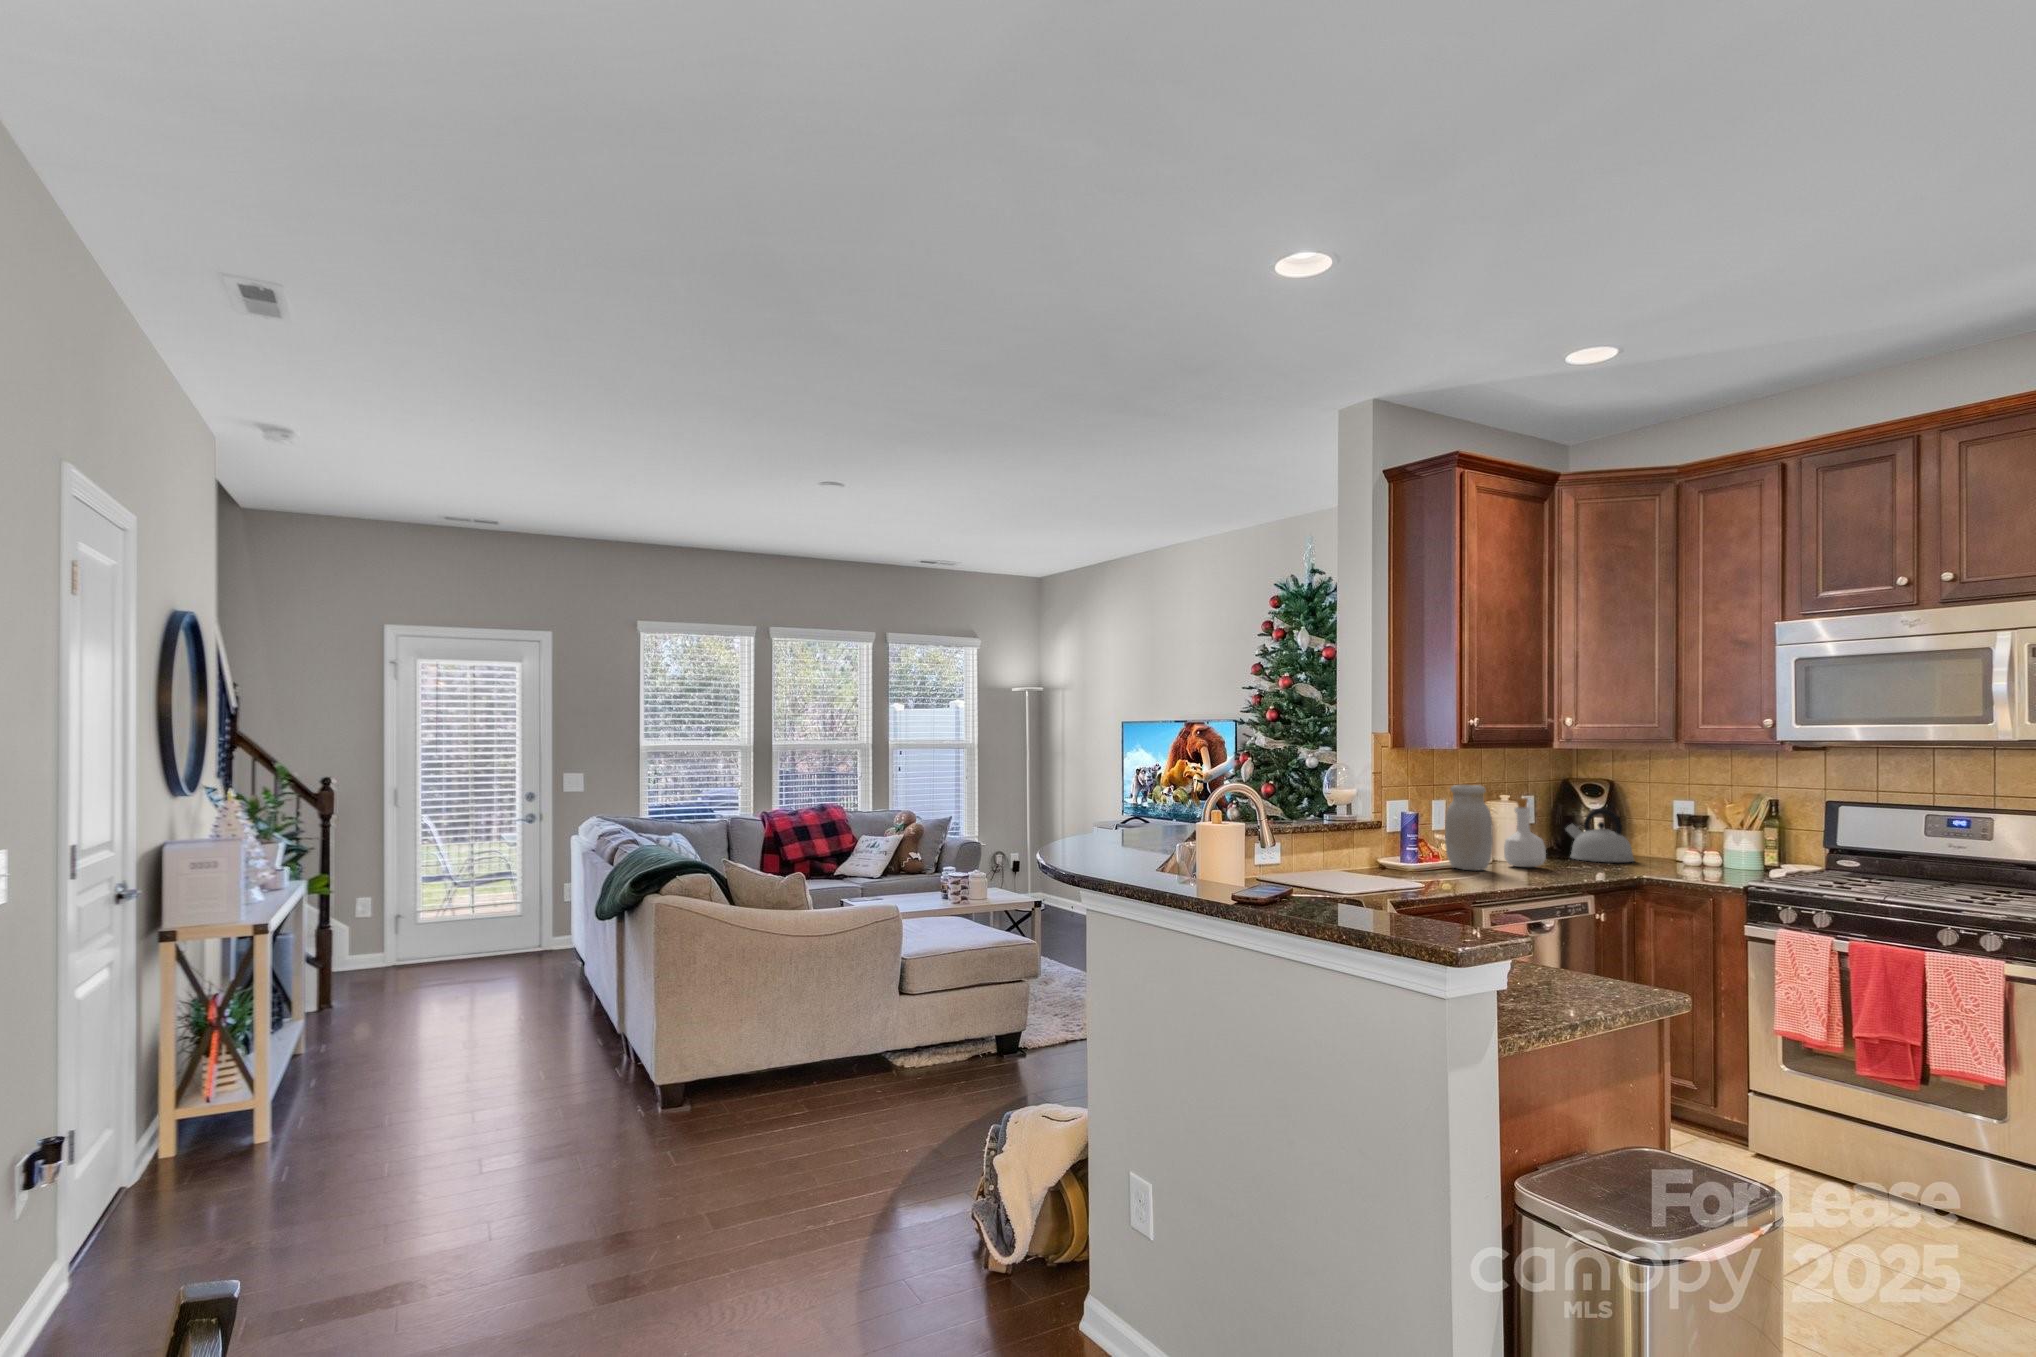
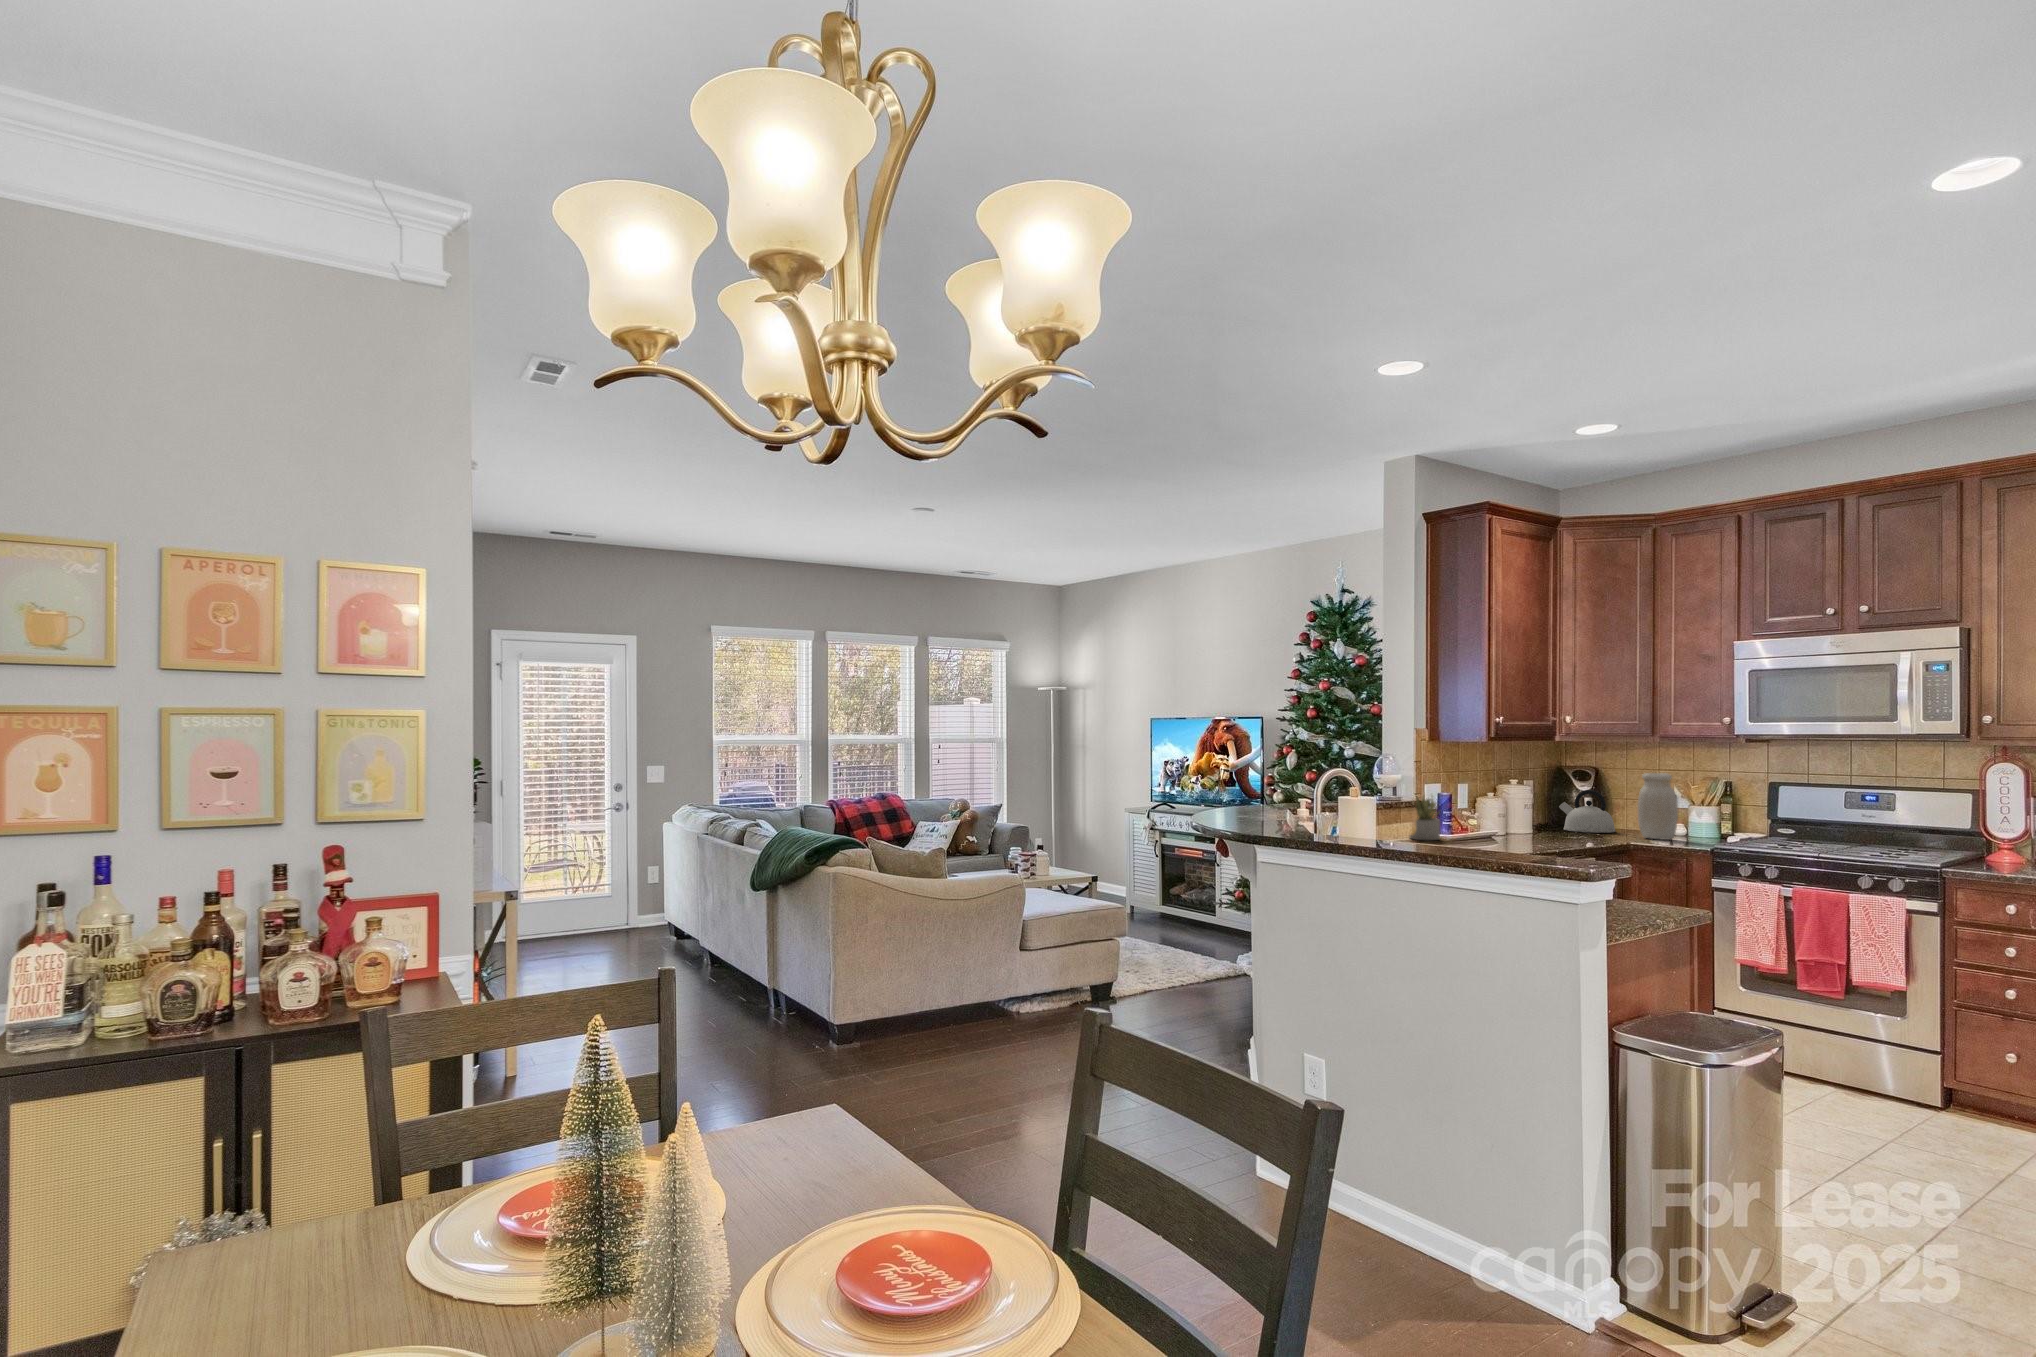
jar: present [1445,784,1493,870] -> present [1638,773,1678,840]
bottle: present [1504,798,1546,867] -> none [1519,781,1552,837]
succulent plant: none [1356,812,1398,871] -> present [1410,796,1440,840]

